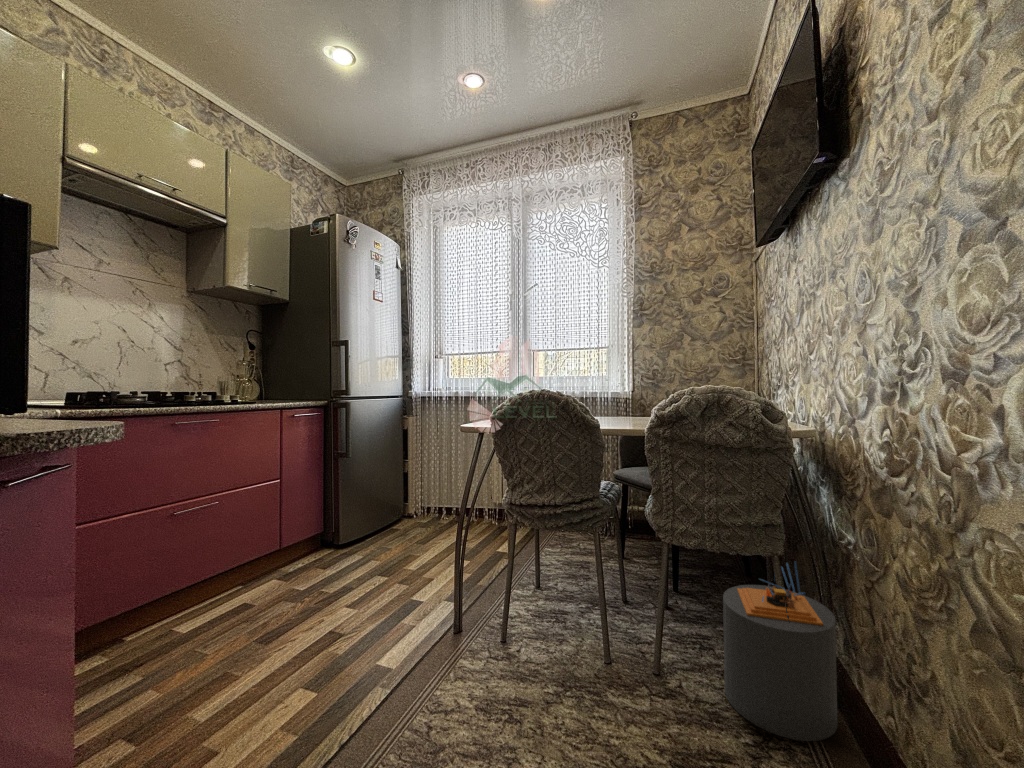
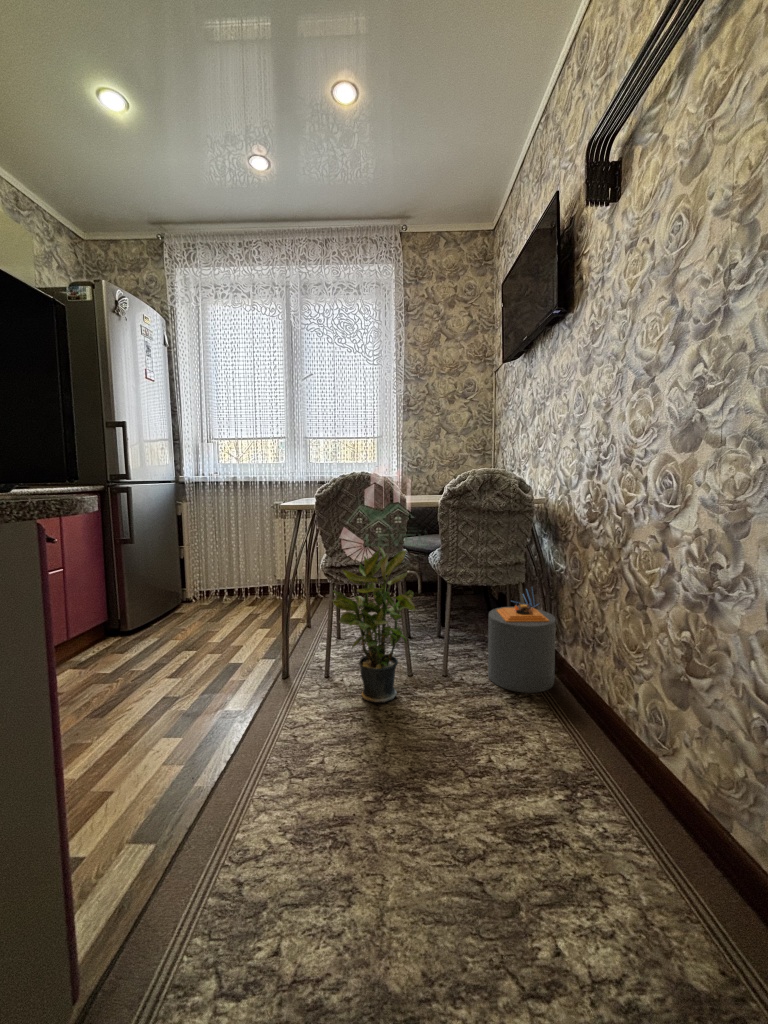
potted plant: none [495,486,604,707] -> present [332,547,416,703]

